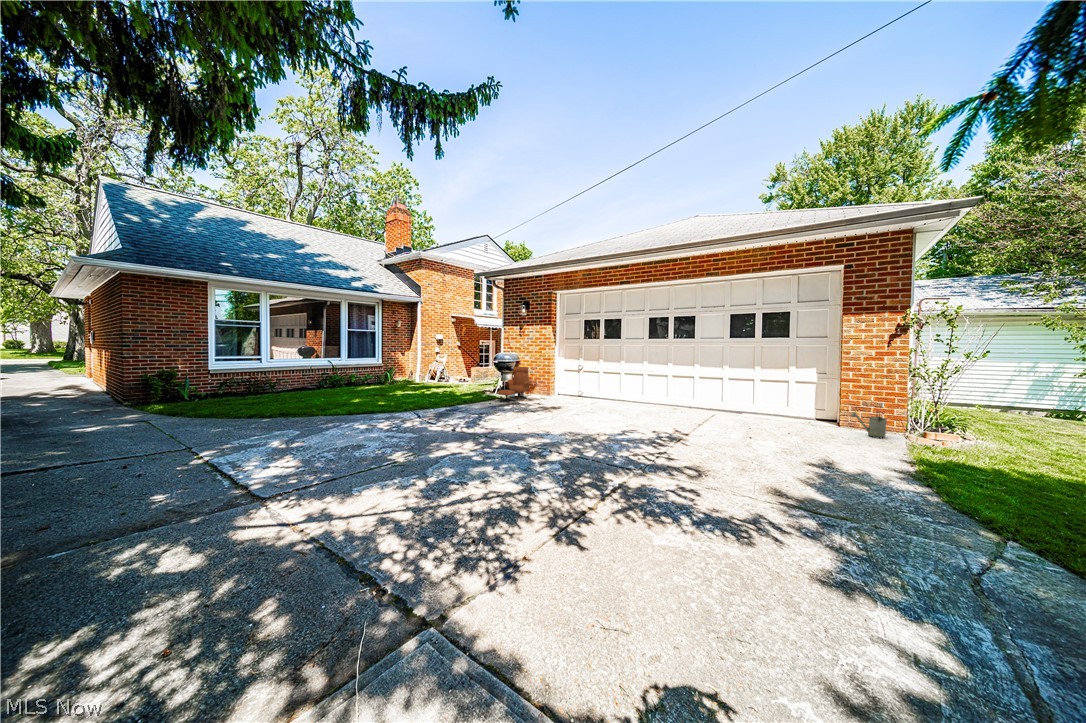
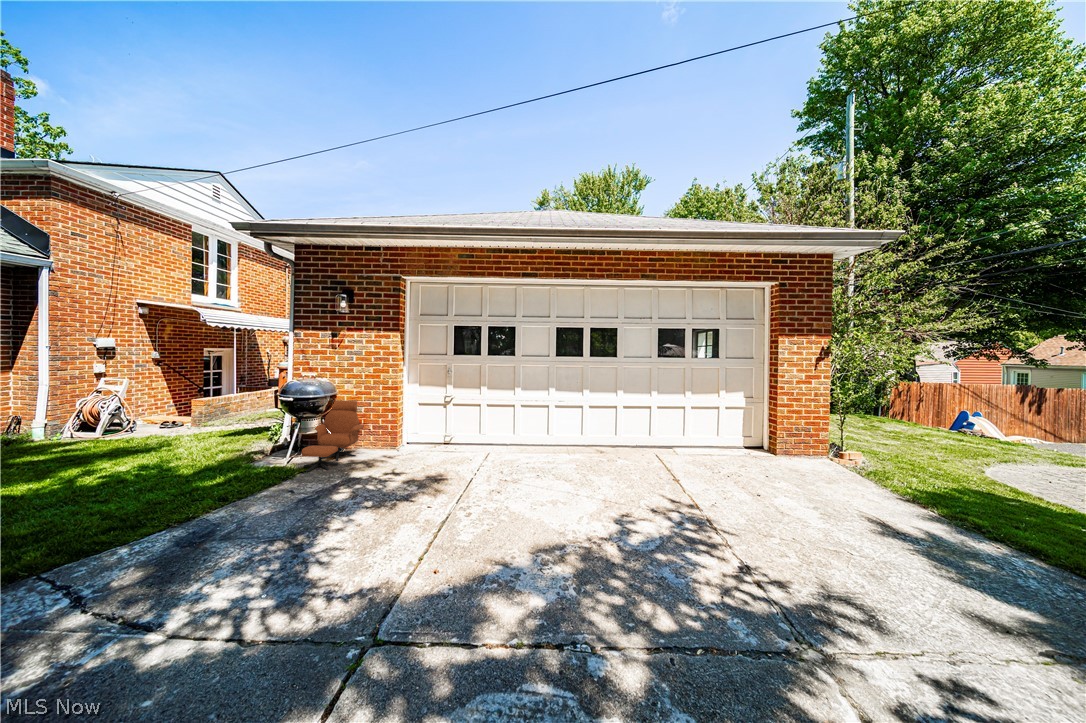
watering can: present [851,411,887,438] -> none [791,436,823,466]

